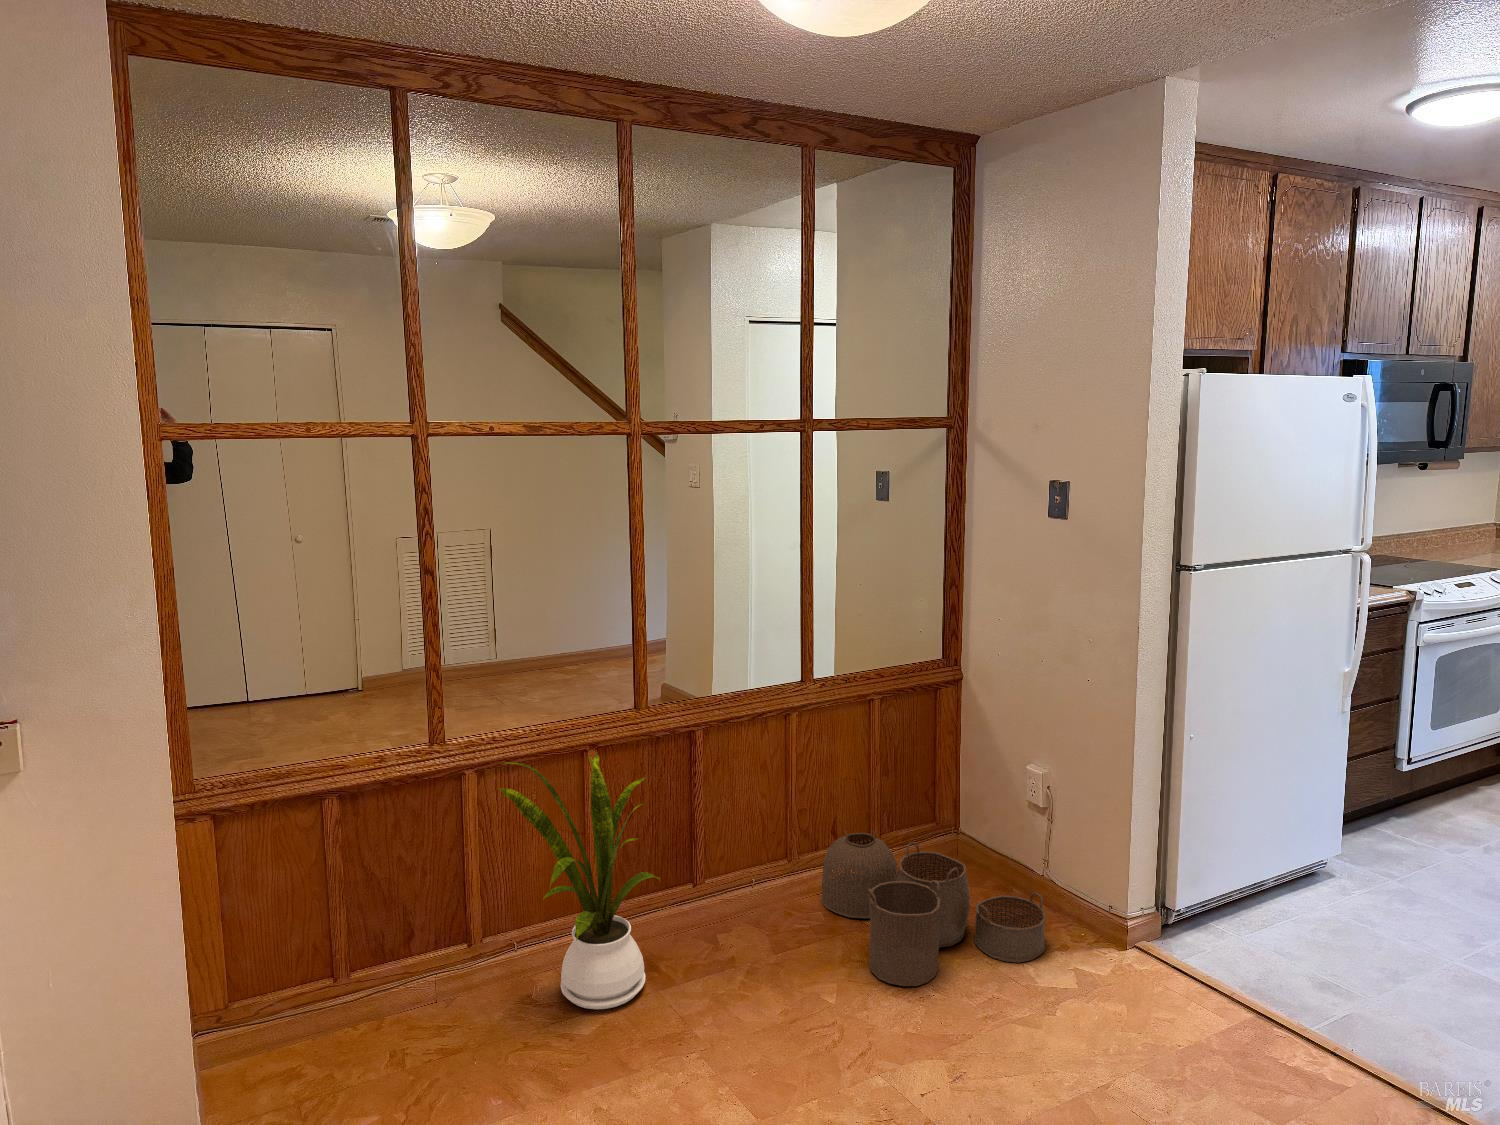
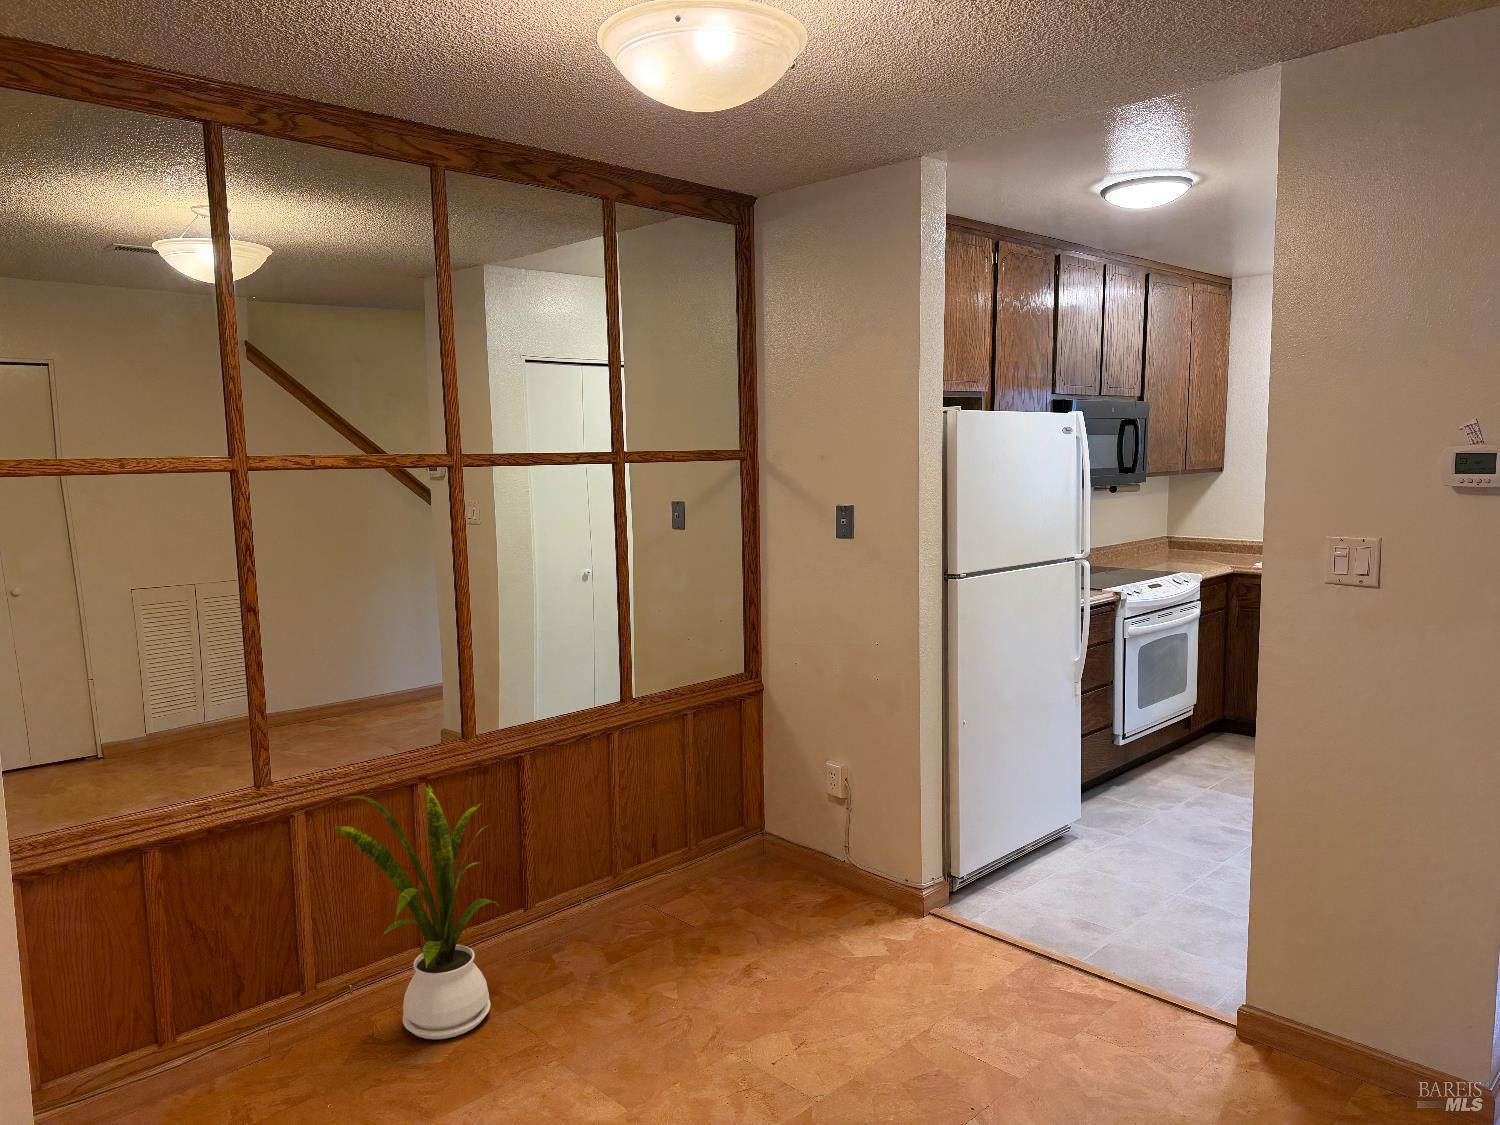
woven basket: present [821,830,1046,986] -> none [647,837,856,973]

